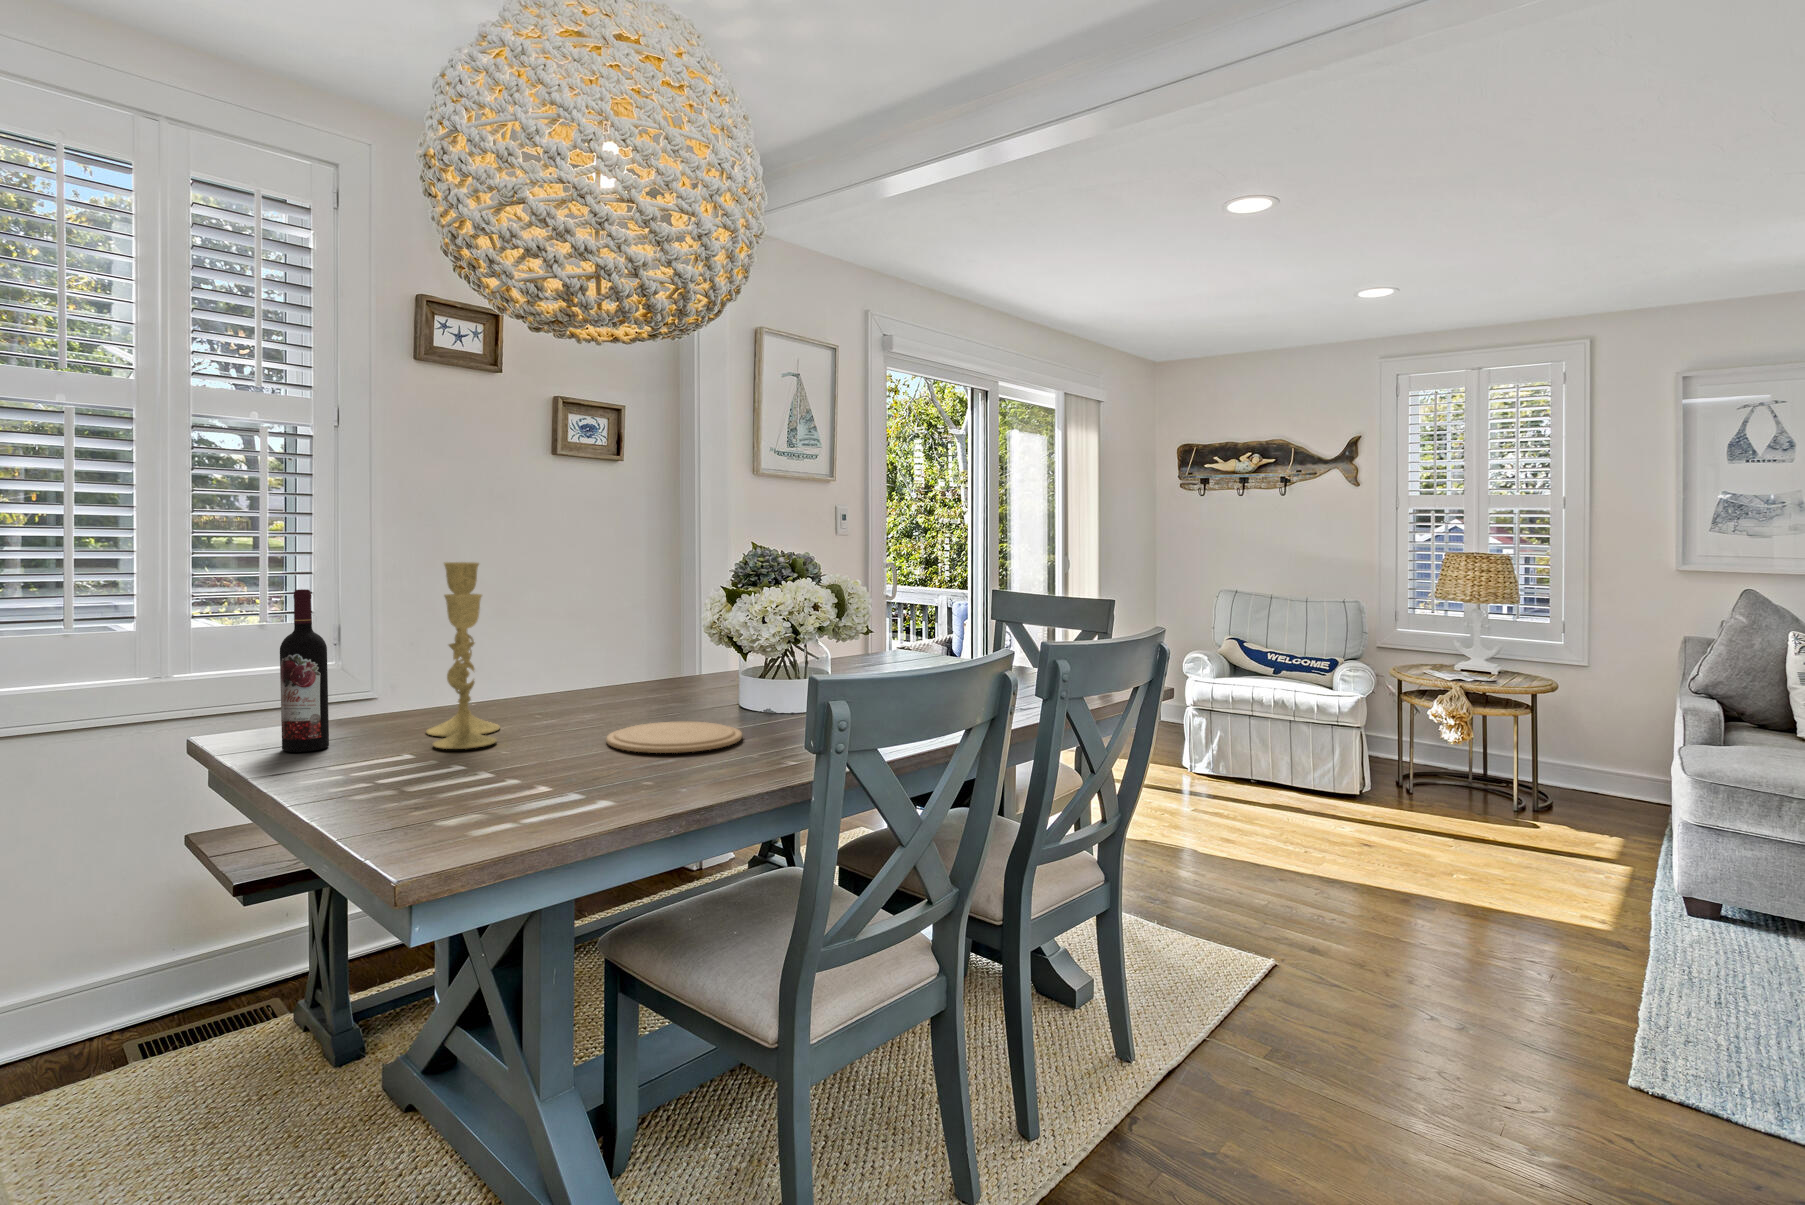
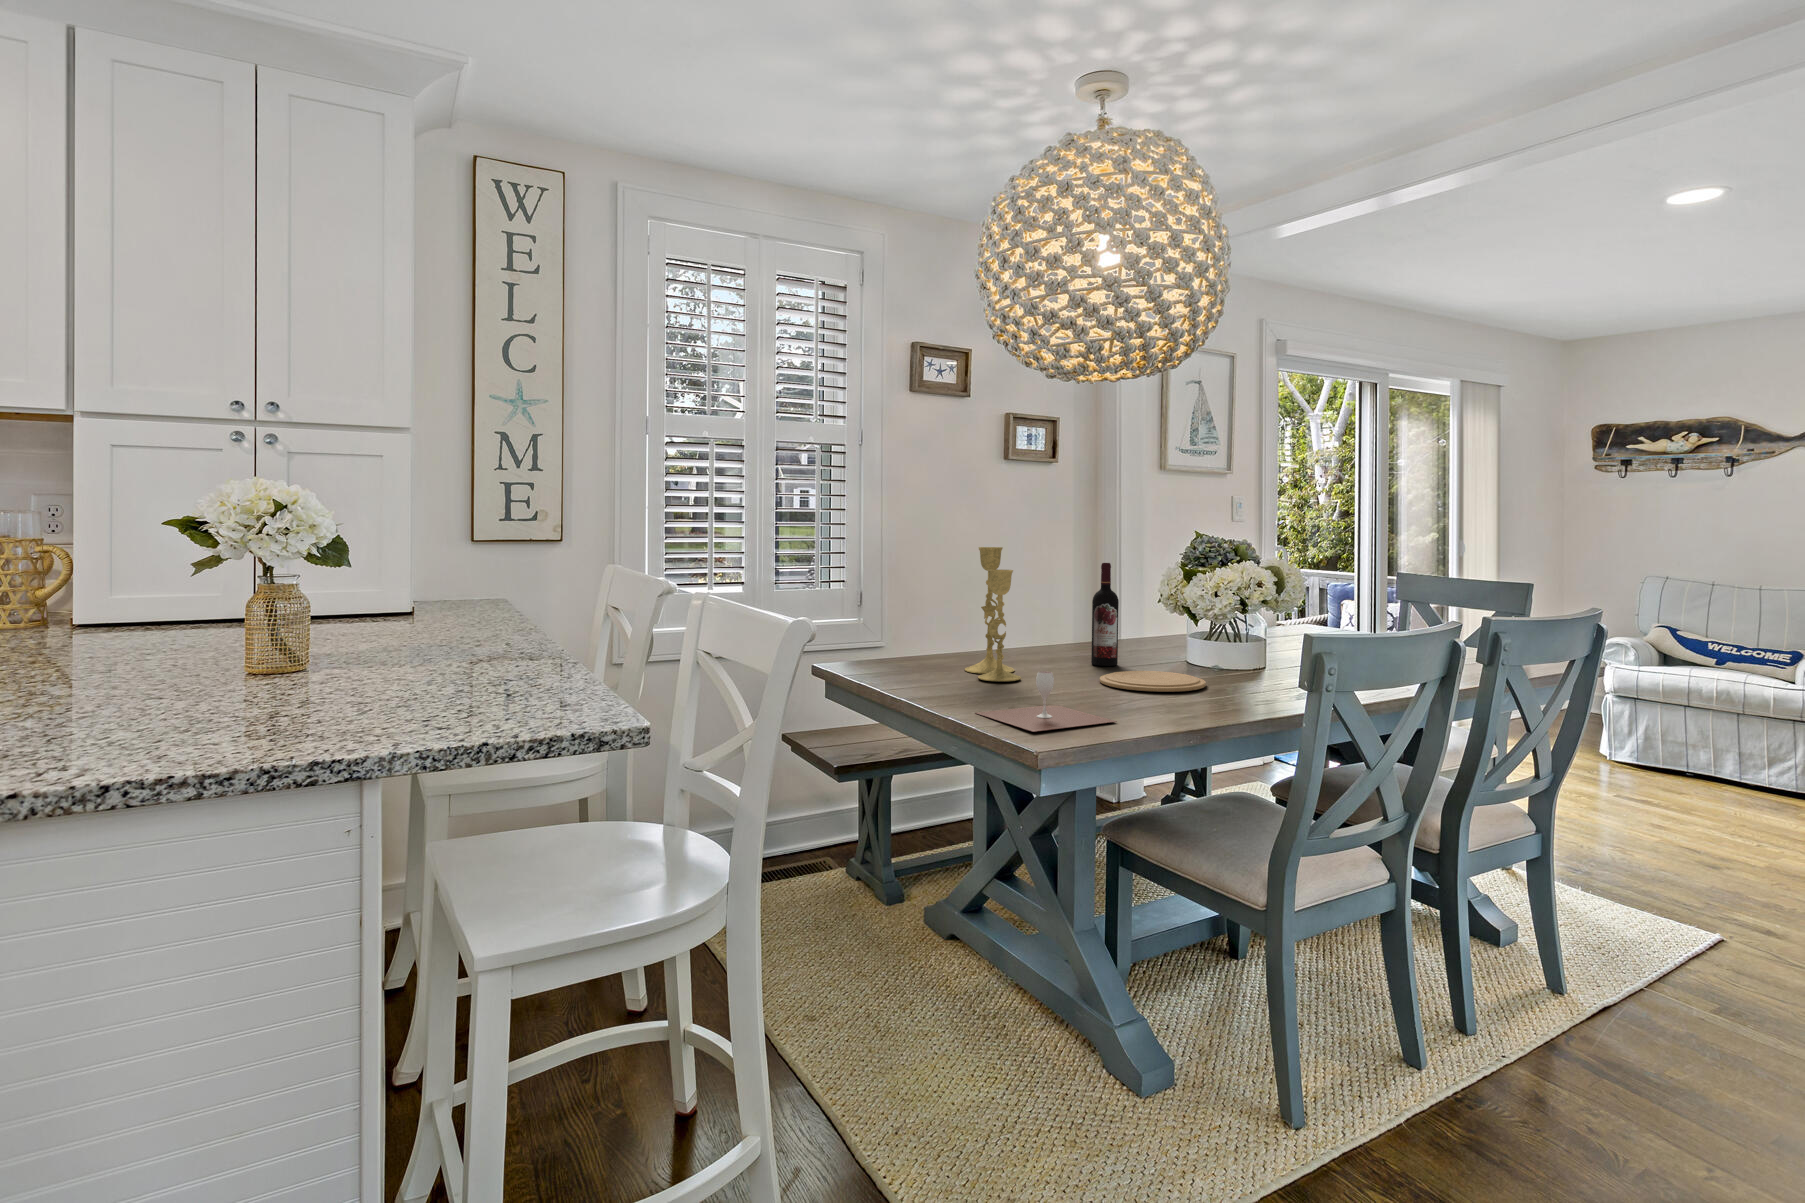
wine bottle: present [280,589,329,752] -> present [1091,563,1119,666]
wine glass: none [373,742,581,840] -> present [976,671,1117,732]

